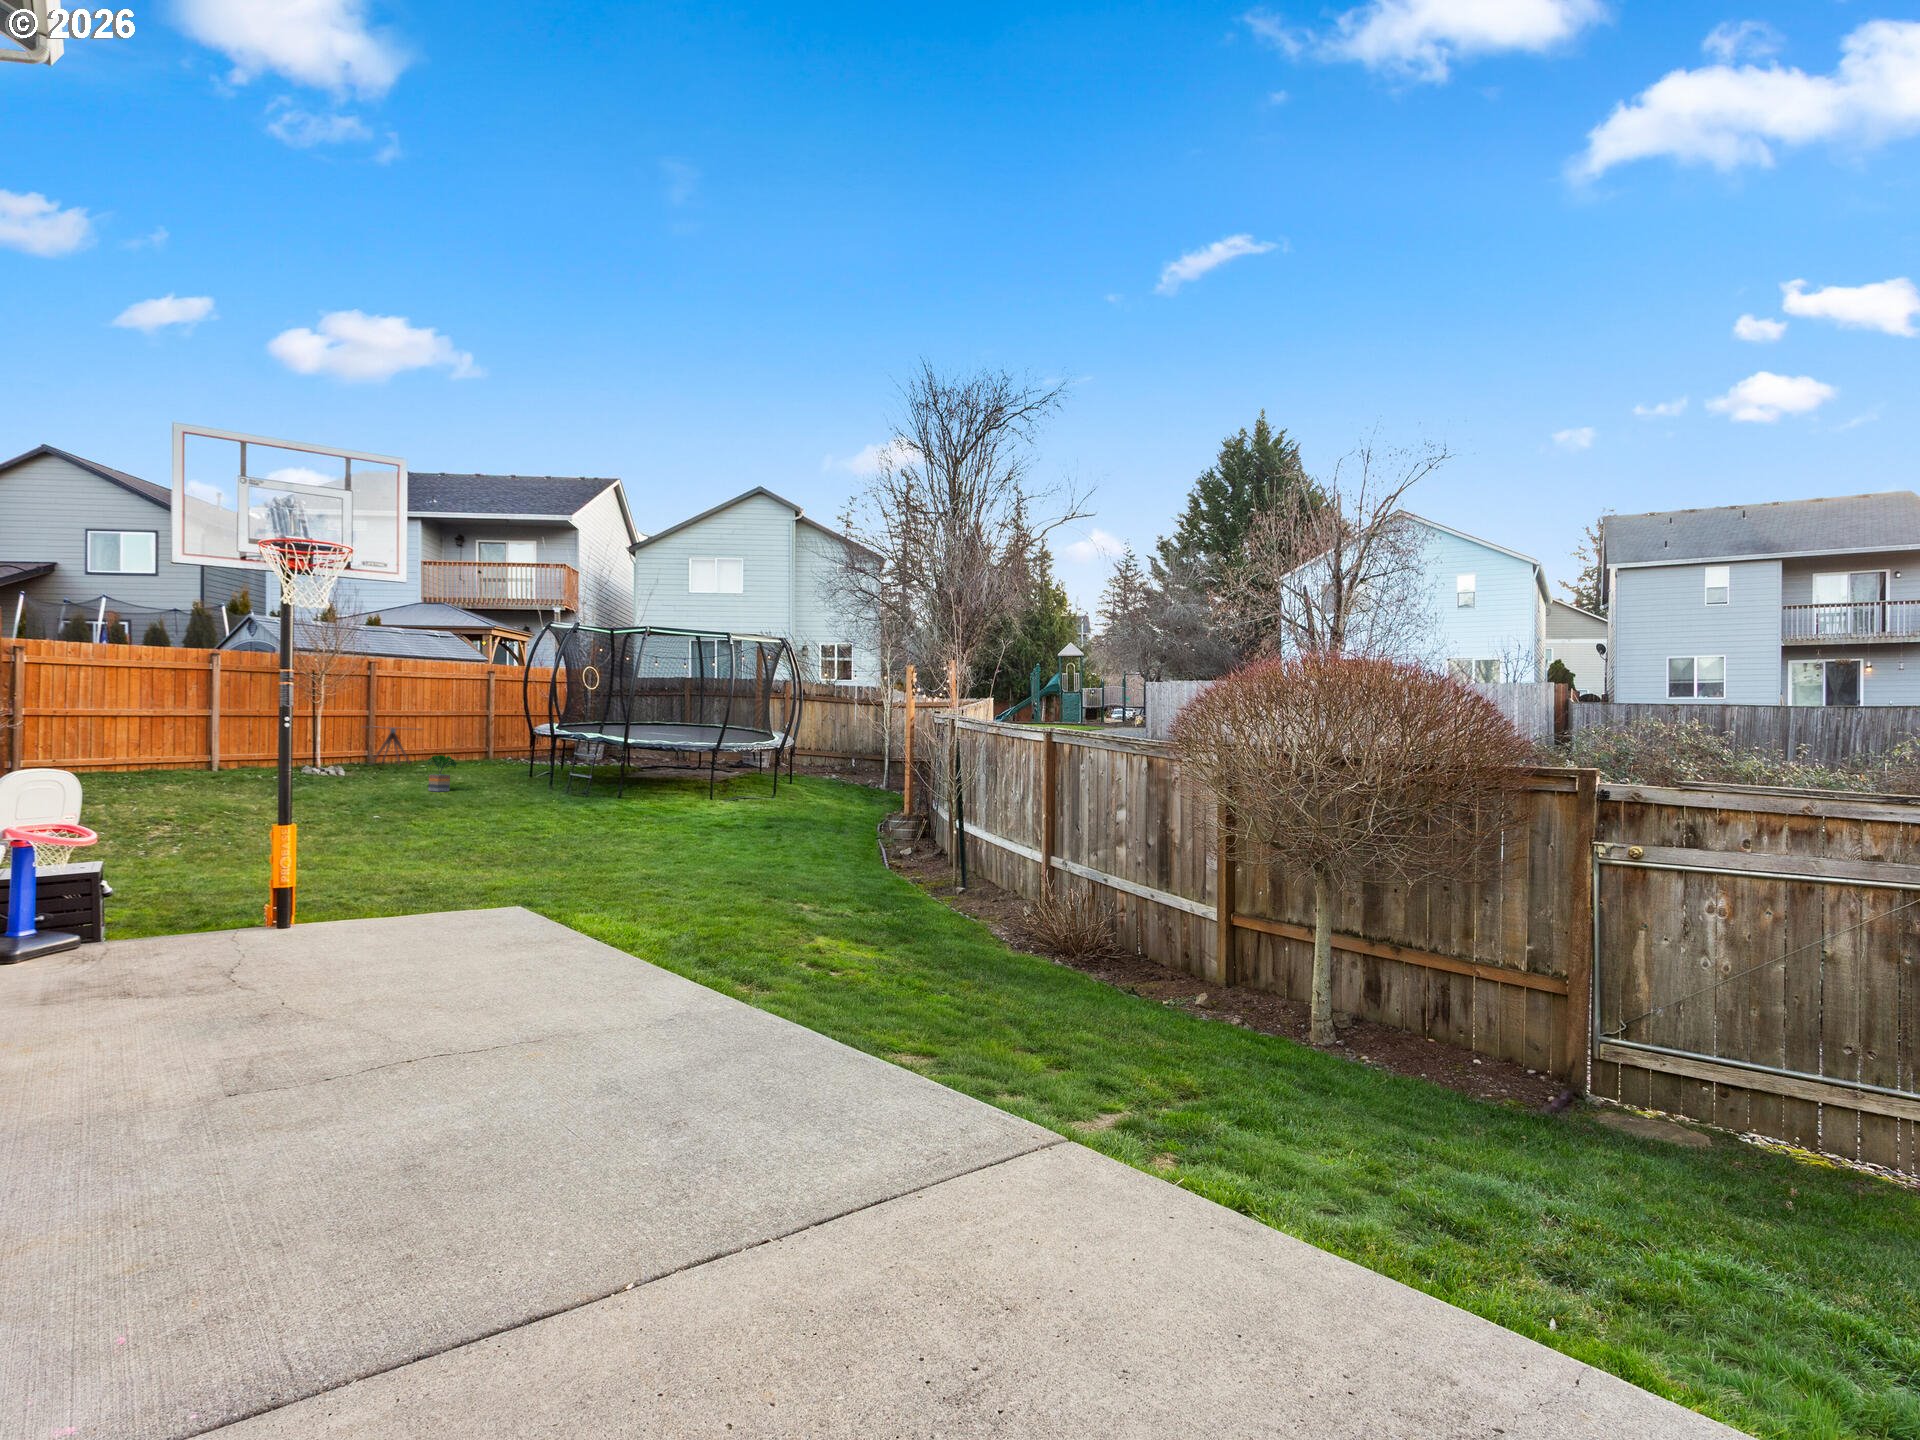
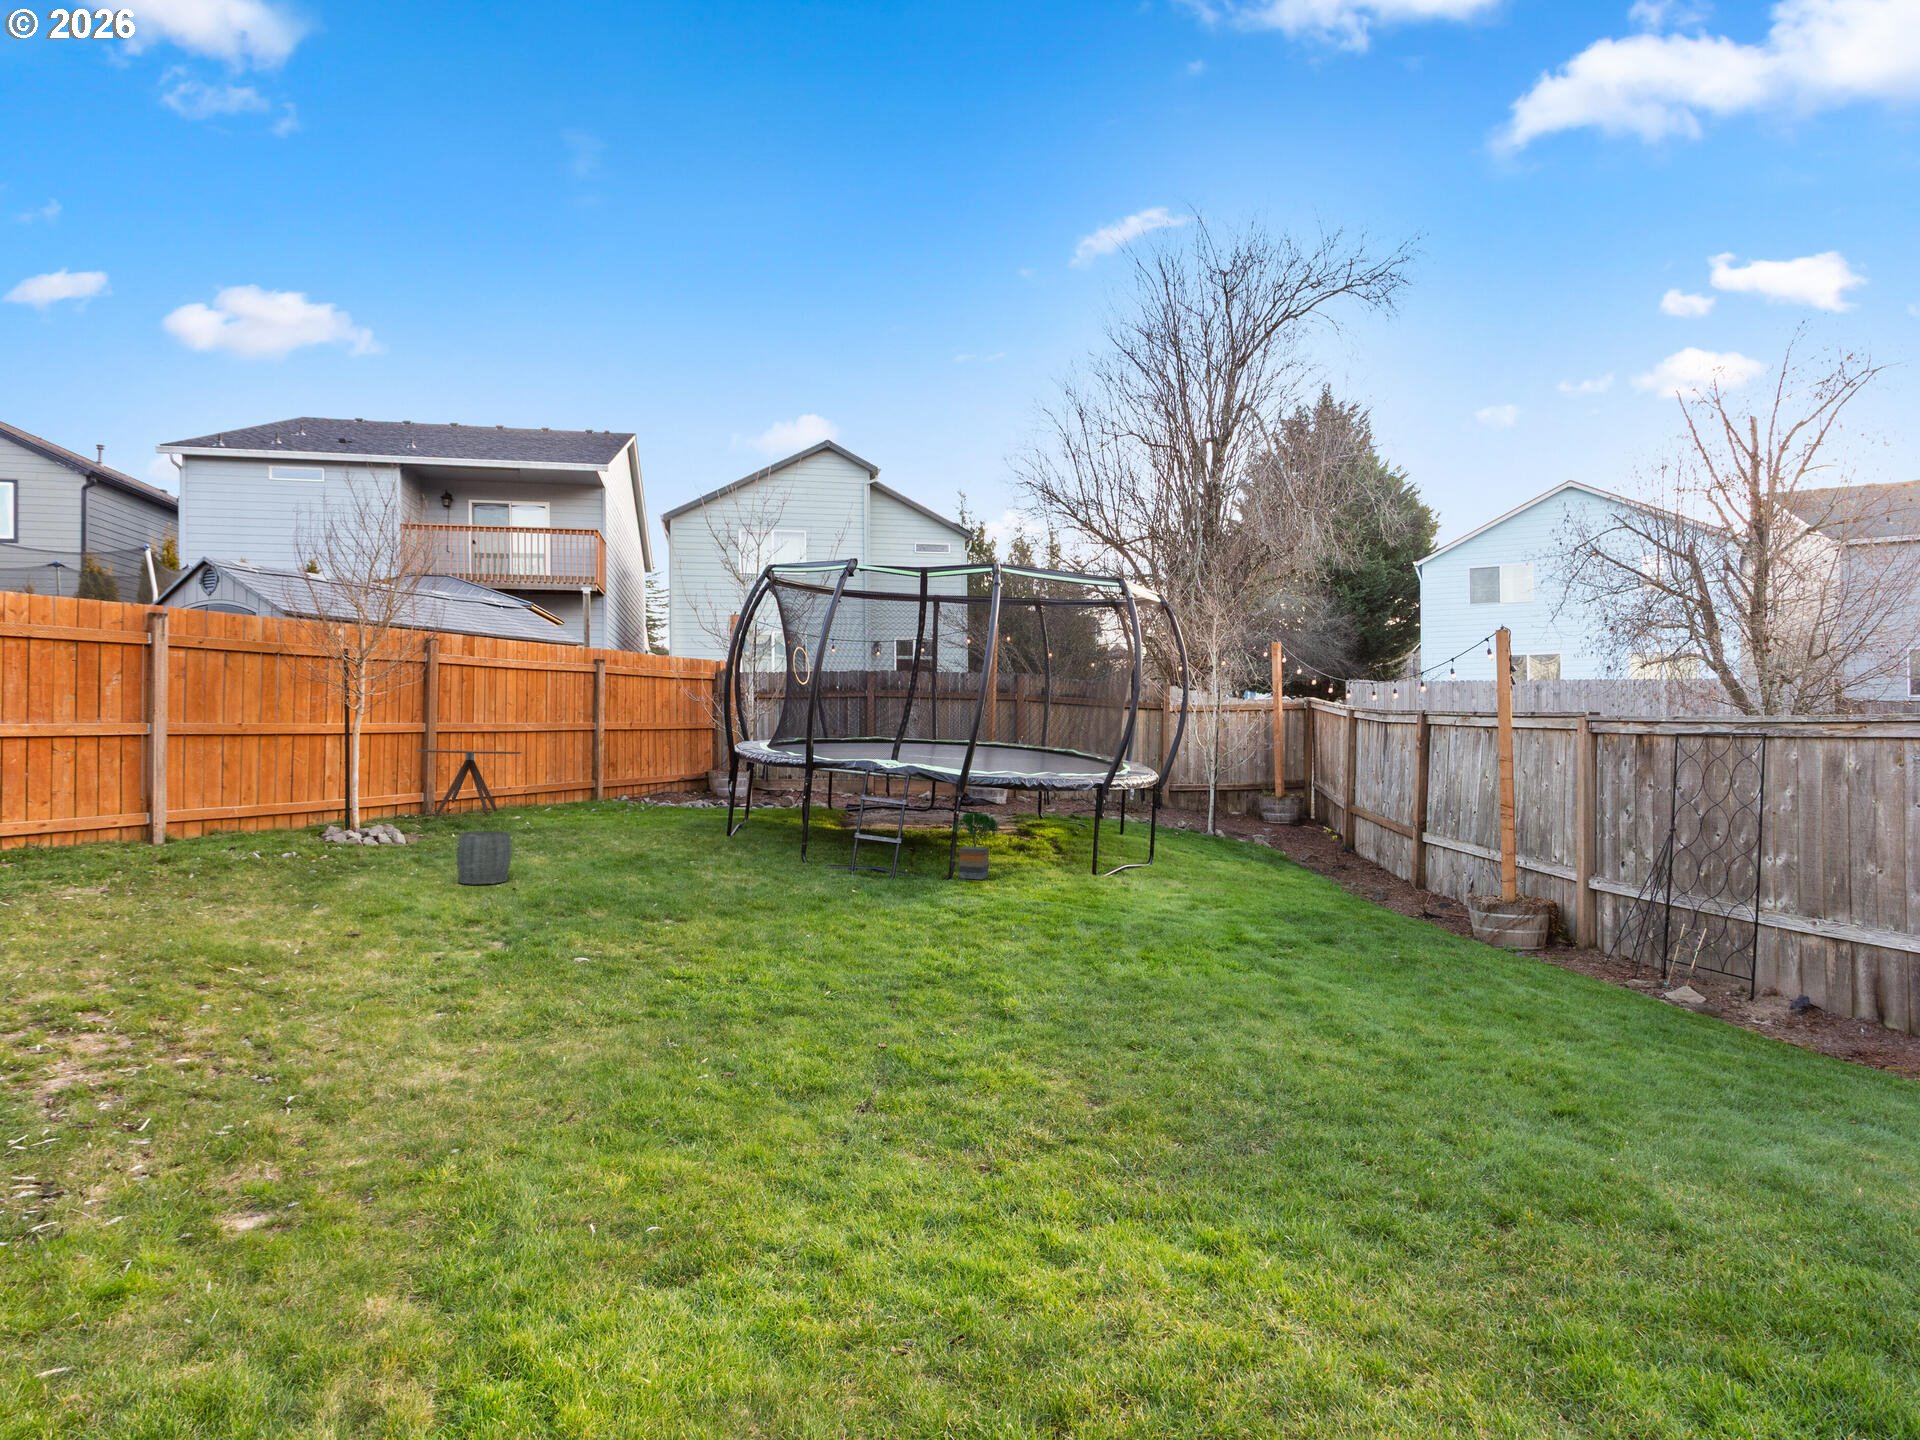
potted tree: present [427,755,457,792] -> present [953,812,999,880]
woven basket: none [338,766,367,791] -> present [457,831,511,884]

